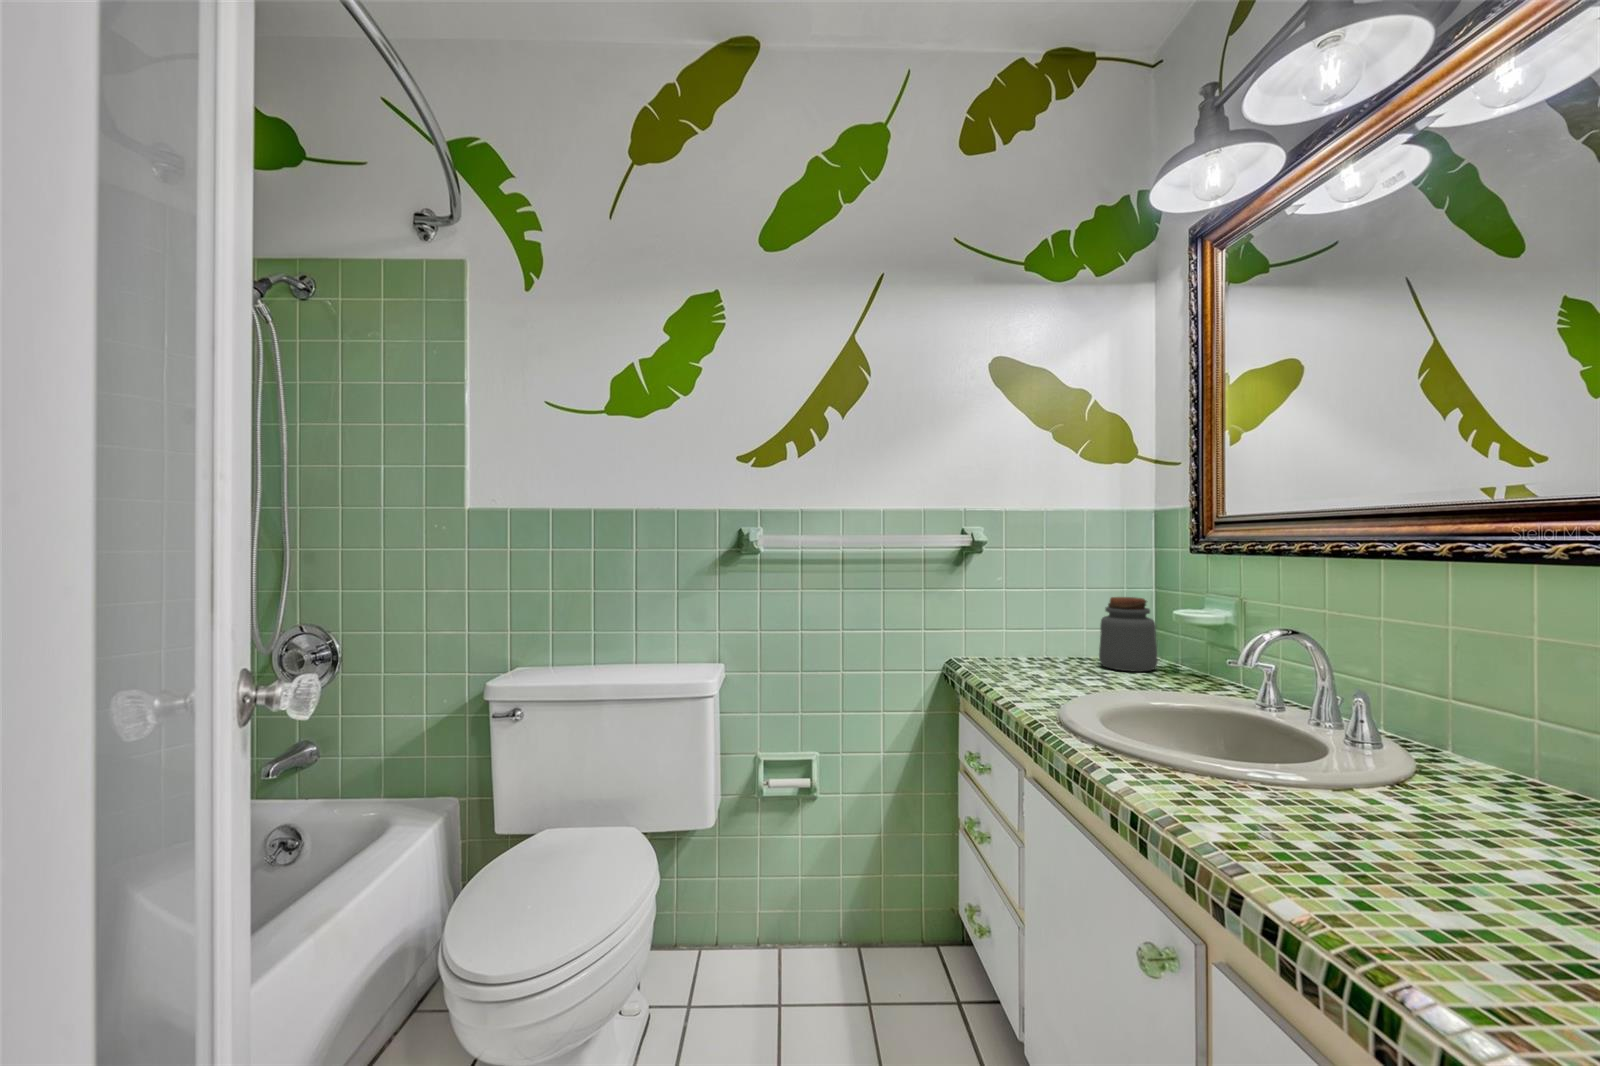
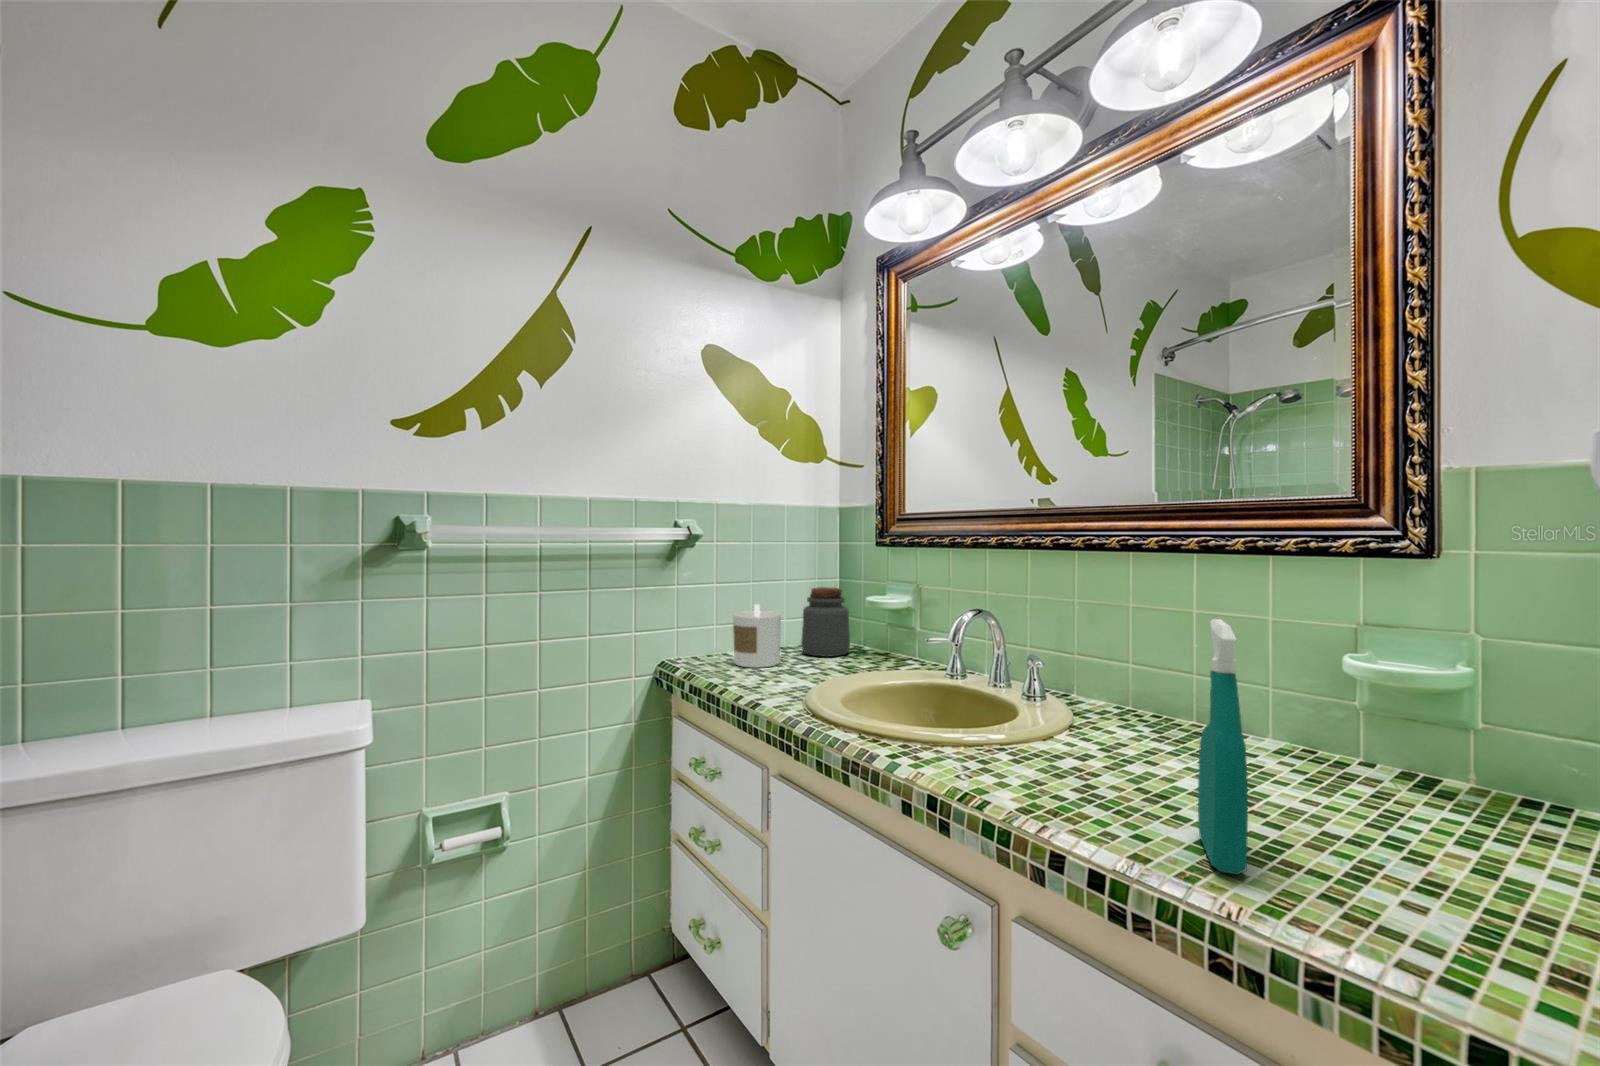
candle: none [1017,610,1068,674] -> present [733,604,781,668]
spray bottle: none [1429,649,1505,971] -> present [1198,619,1248,874]

